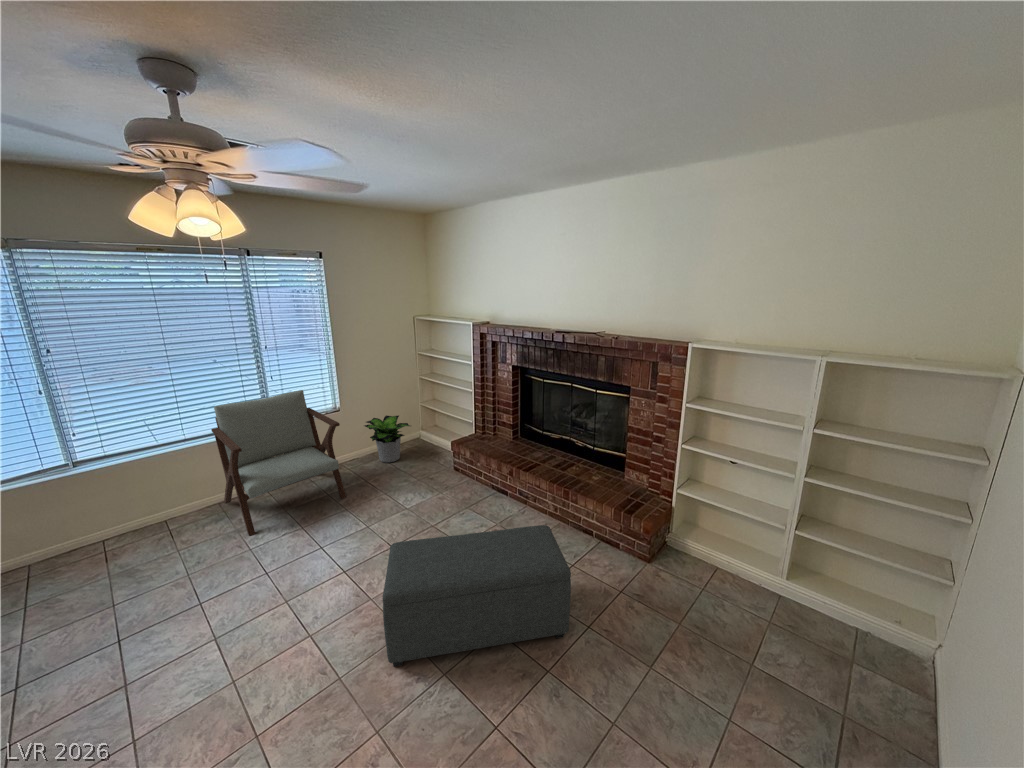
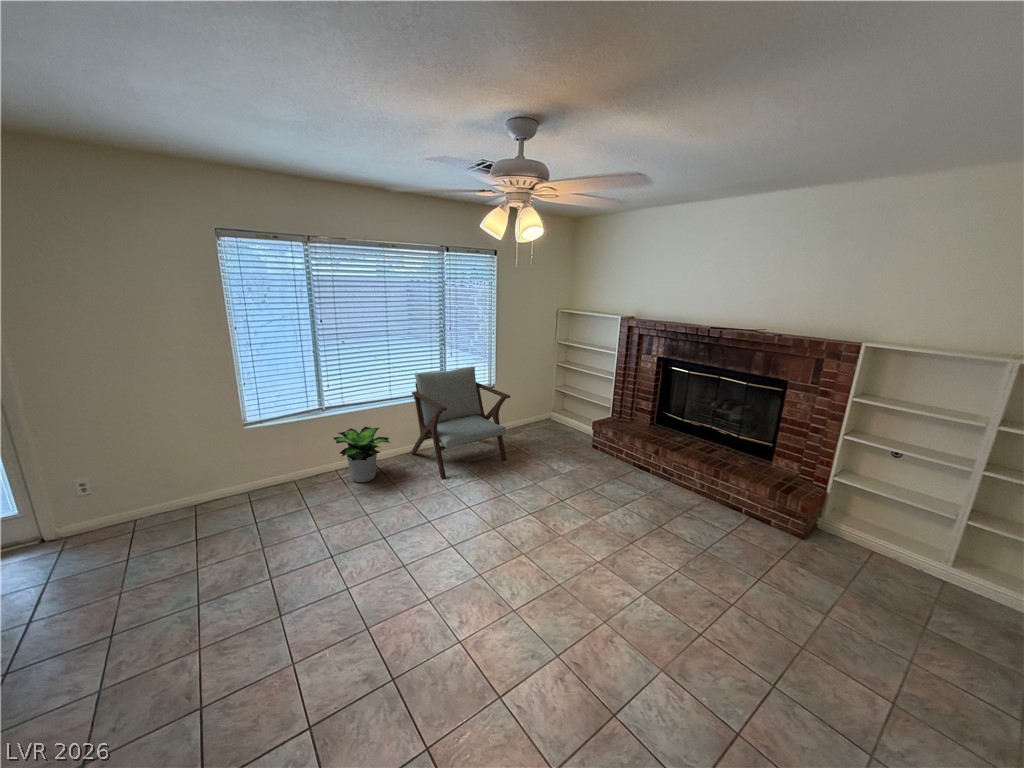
potted plant: present [365,415,410,463] -> present [334,427,390,482]
ottoman: present [383,525,571,667] -> none [584,489,752,583]

